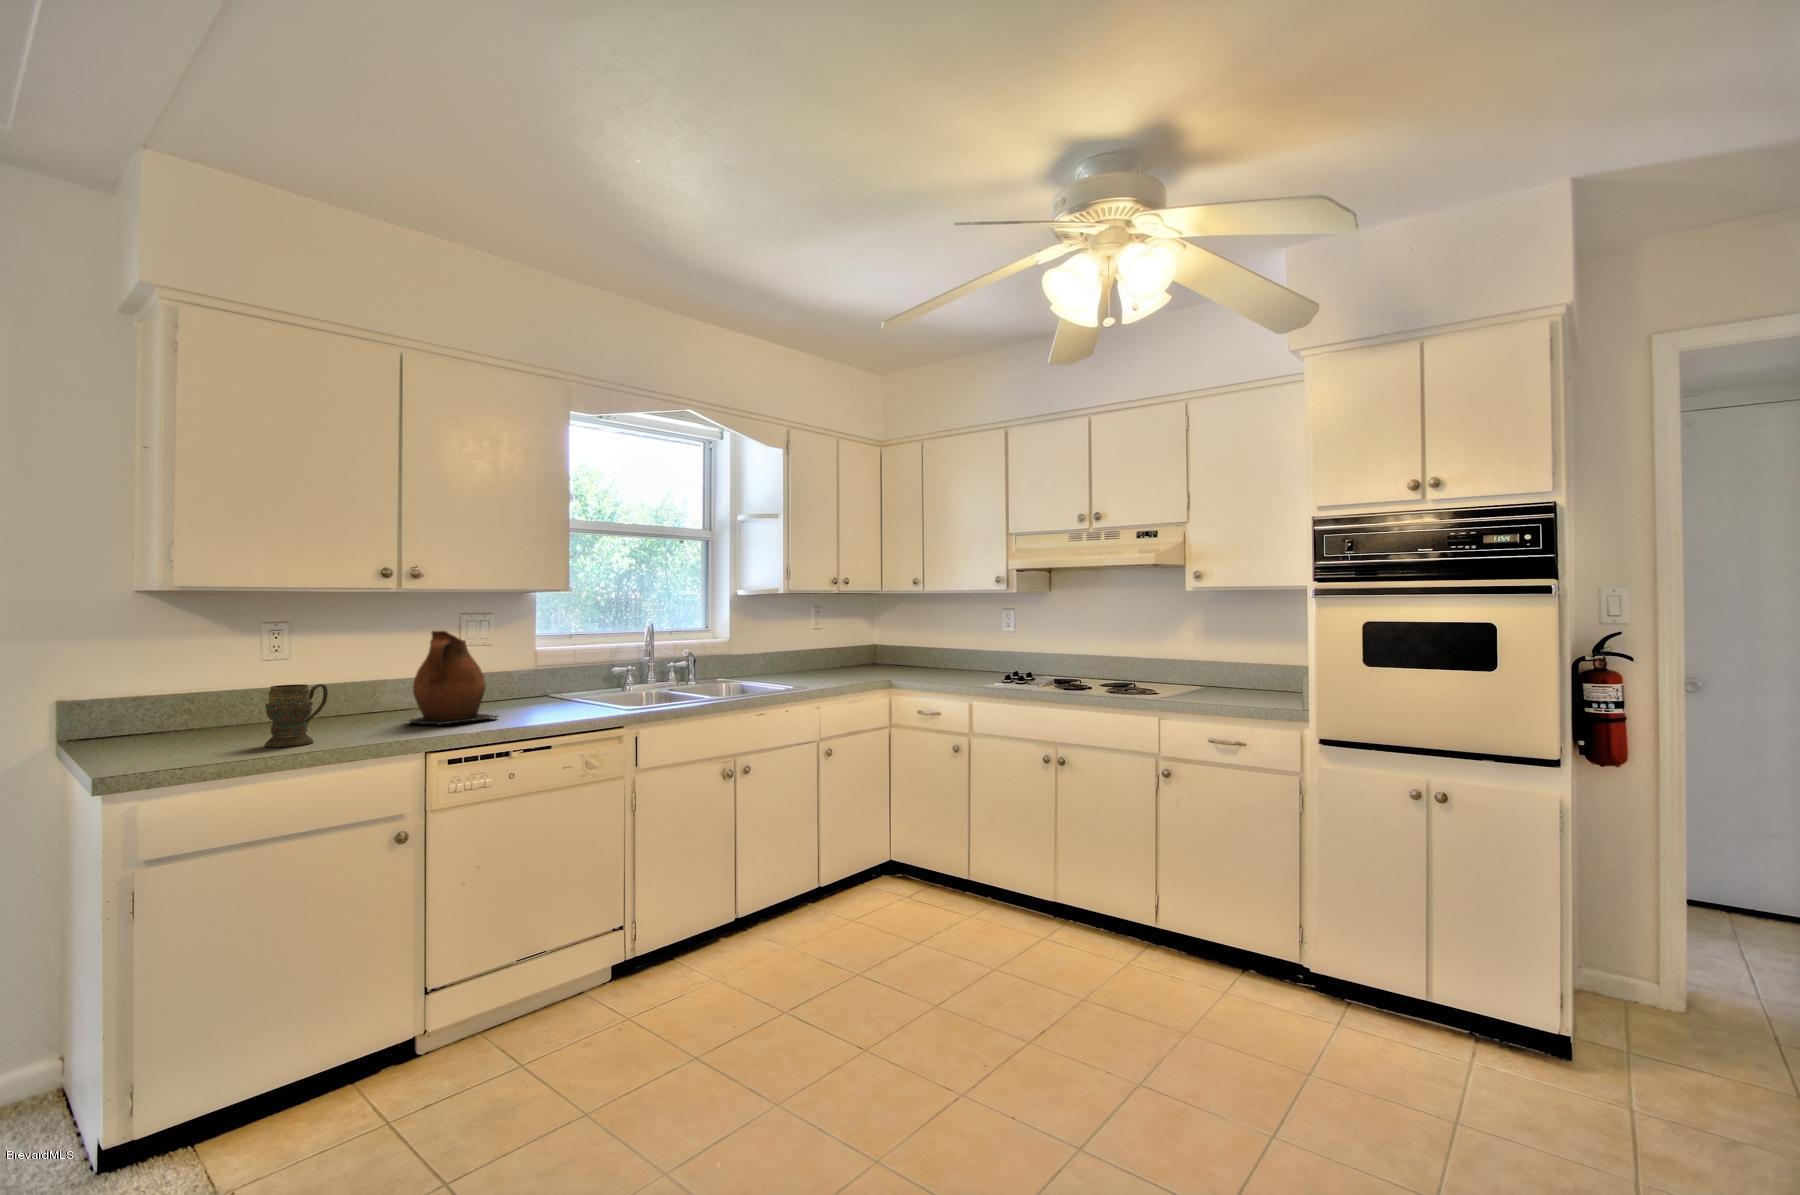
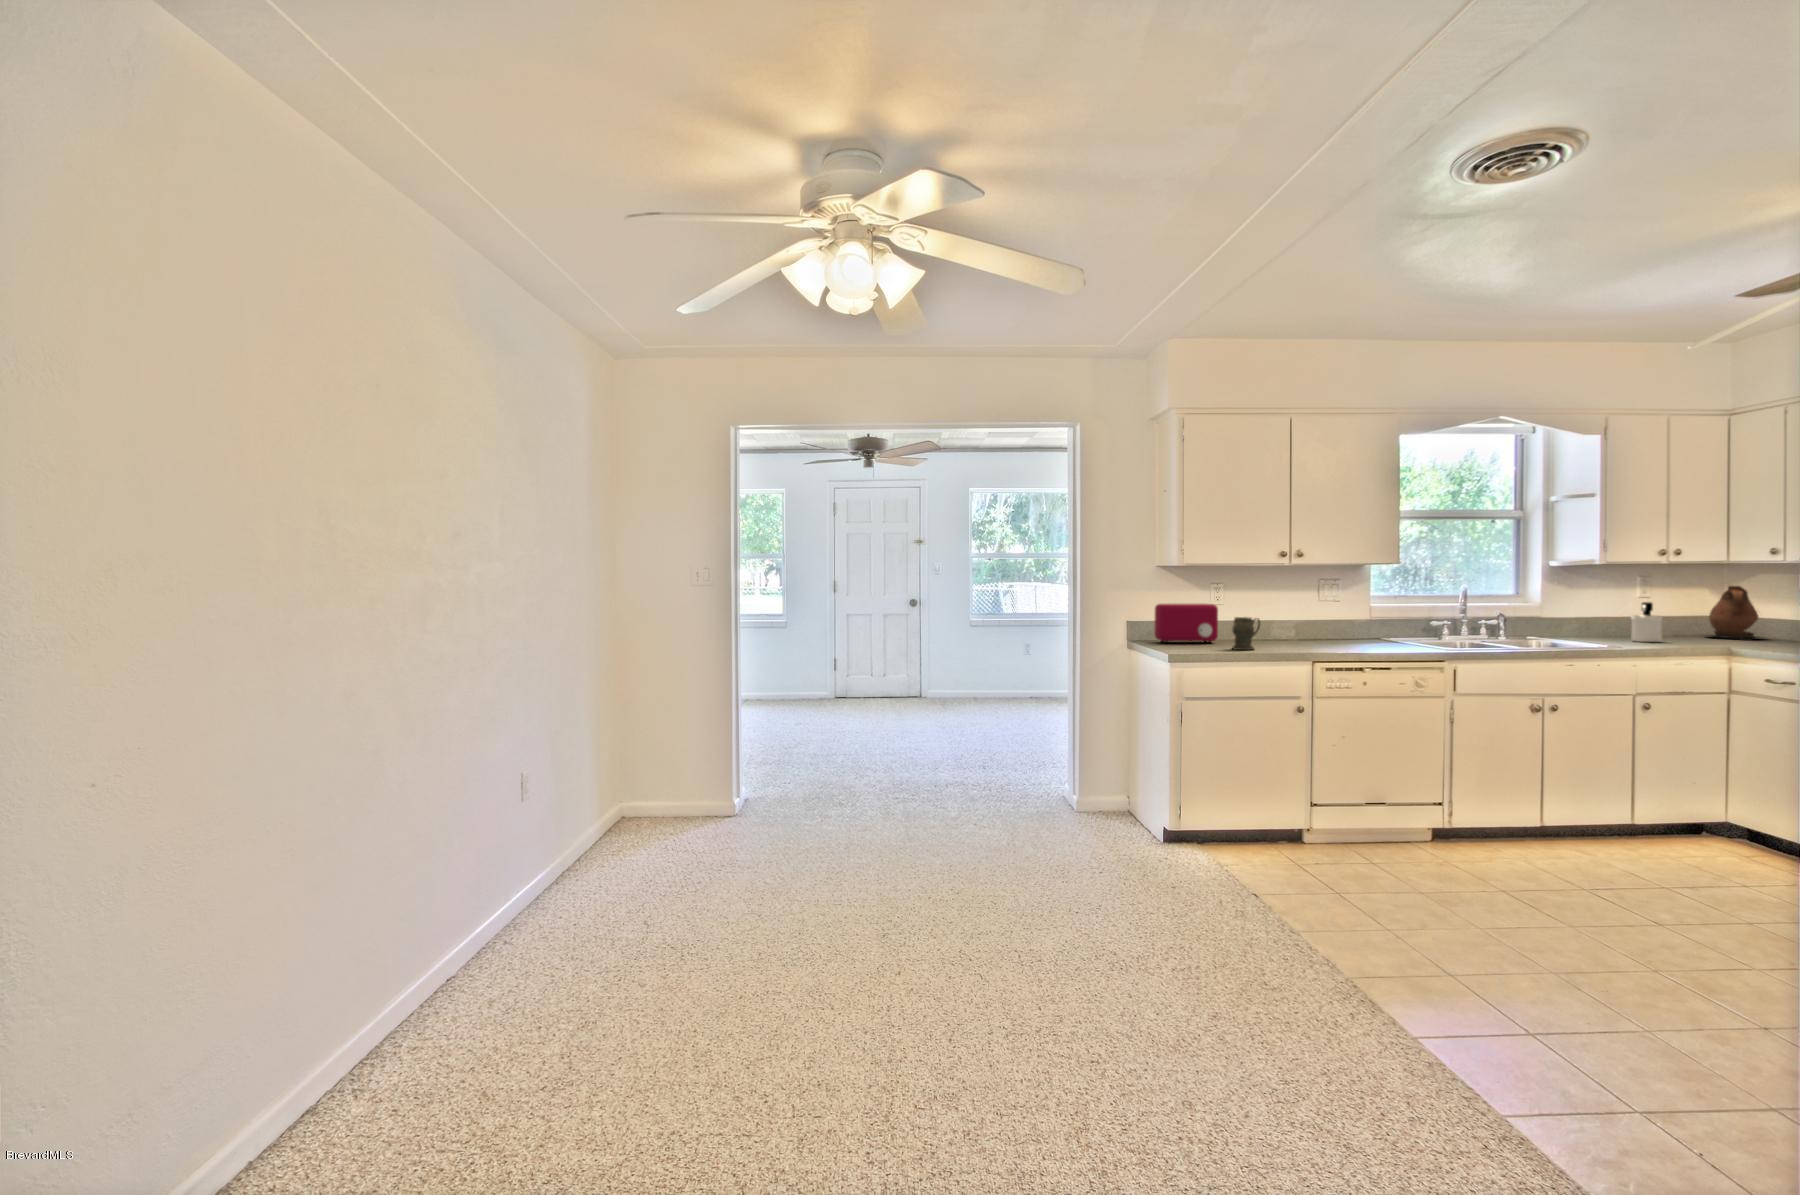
ceramic pitcher: present [409,631,498,725] -> present [1705,586,1758,638]
soap dispenser: none [809,634,835,677] -> present [1631,602,1663,642]
toaster: none [115,659,261,741] -> present [1154,604,1218,643]

